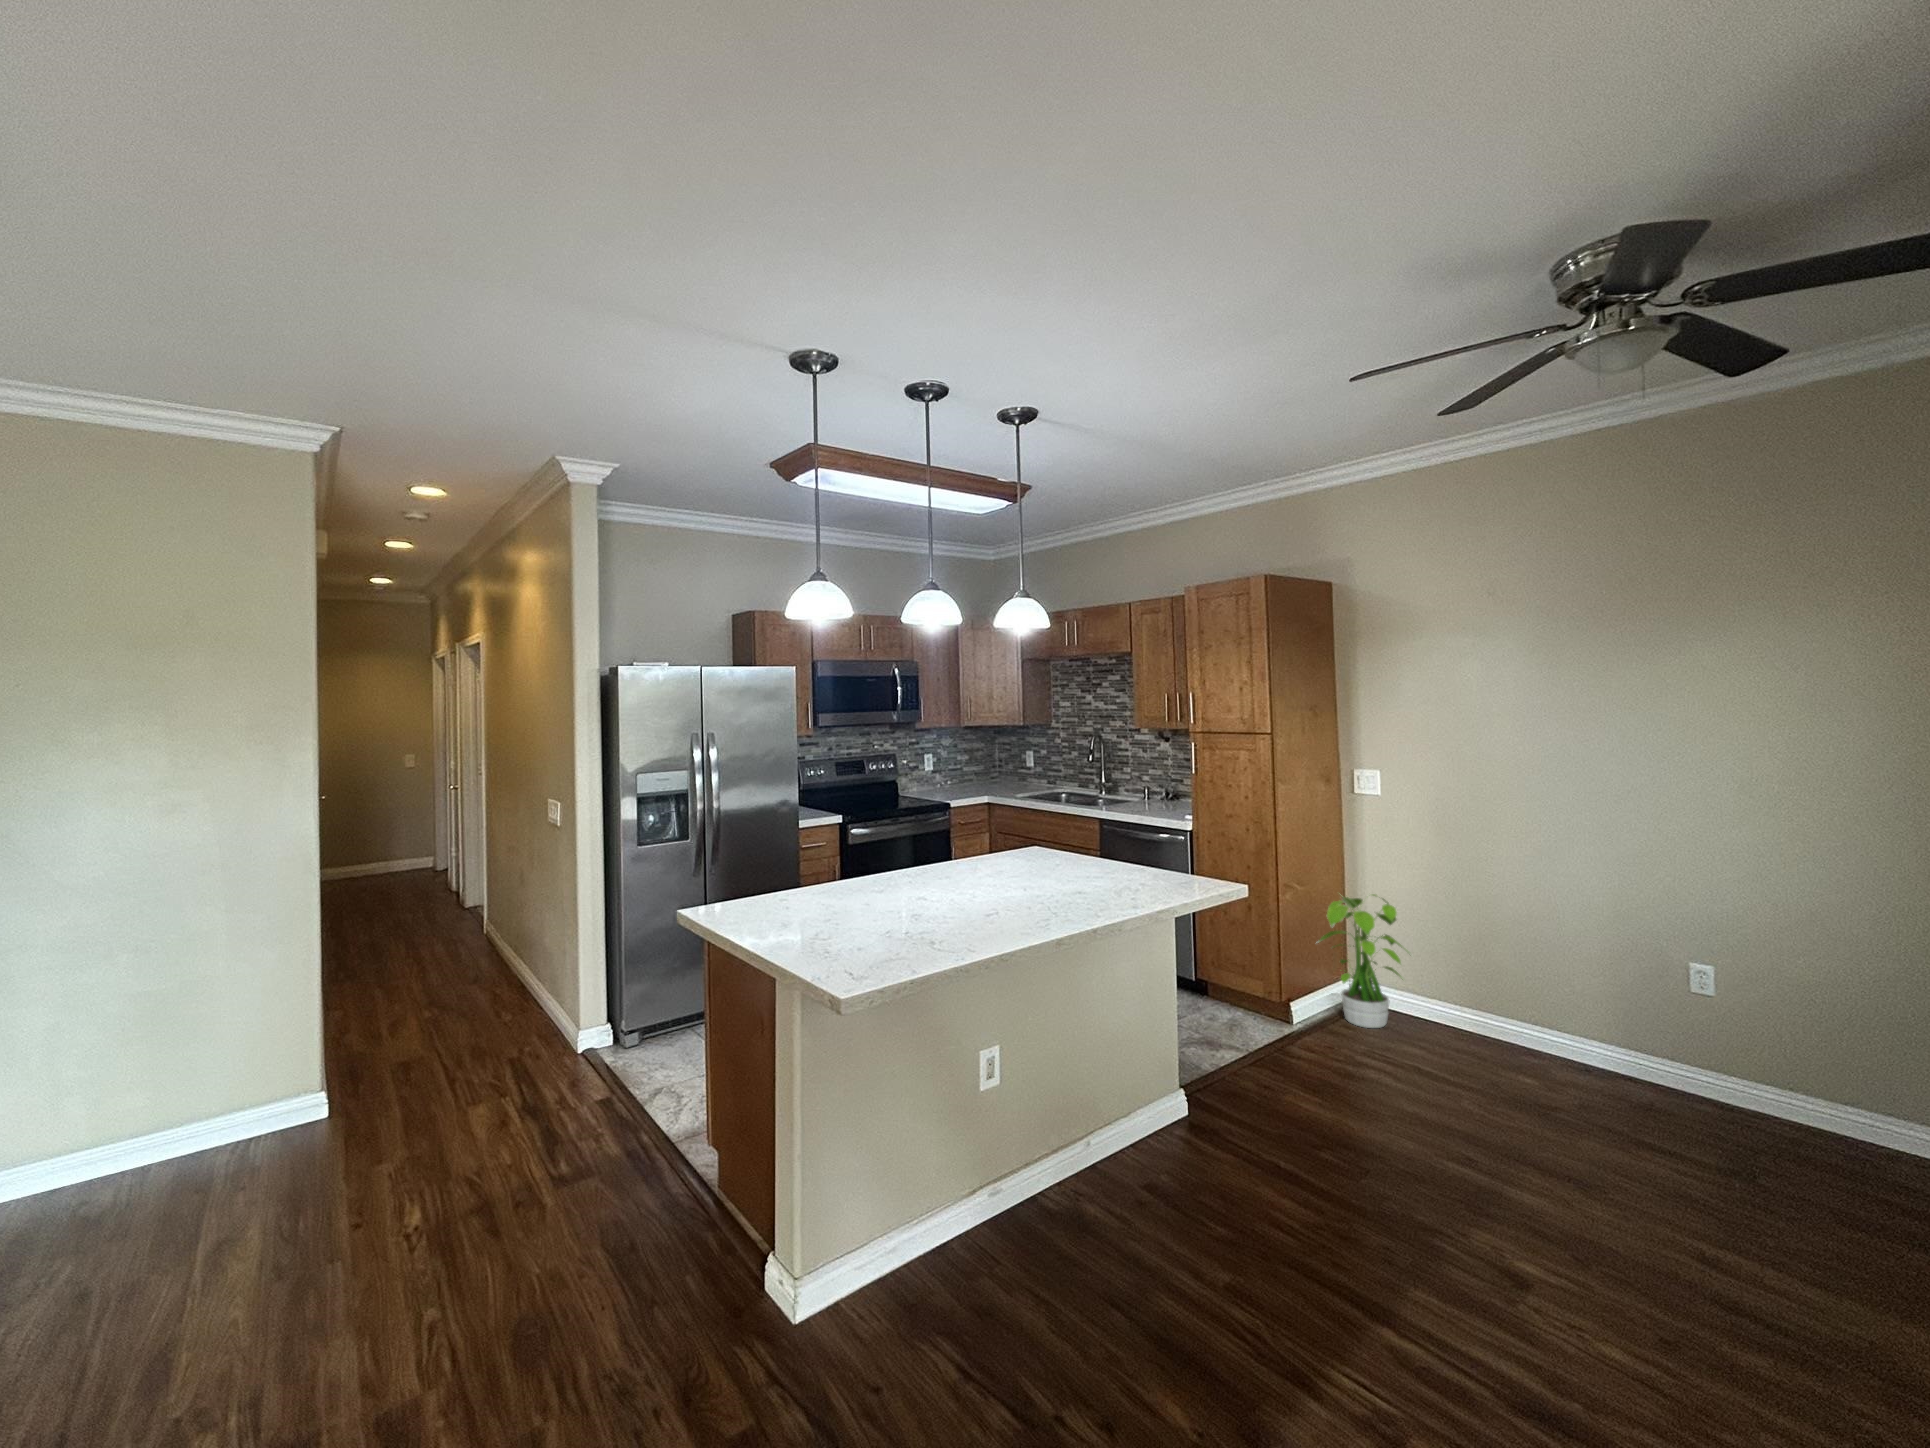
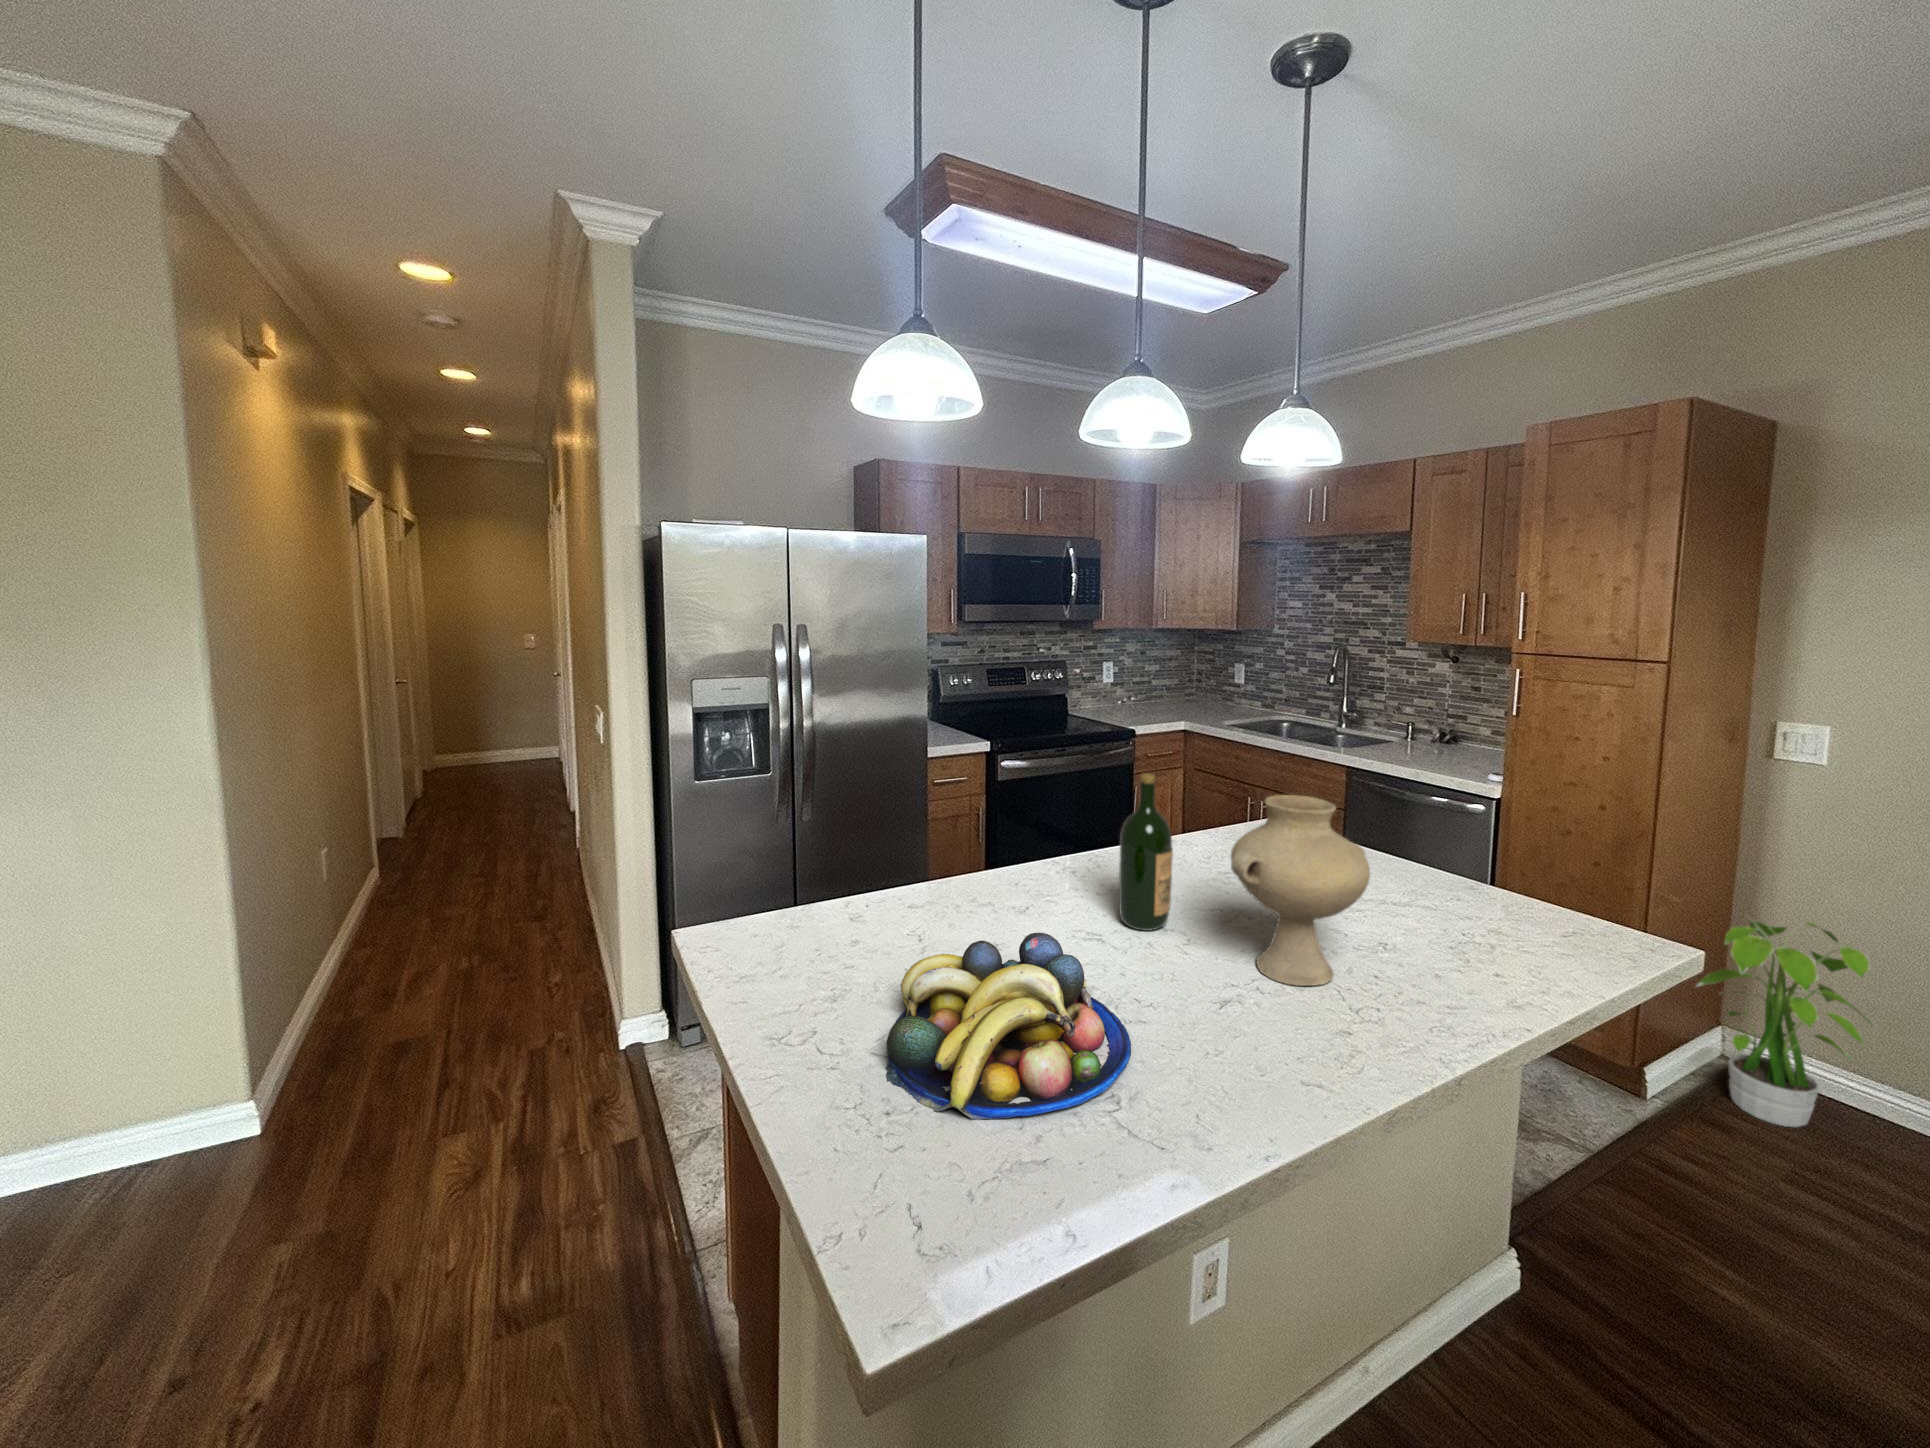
wine bottle: none [938,806,968,894] -> present [1119,773,1173,931]
vase: none [995,810,1065,907] -> present [1231,795,1370,986]
fruit bowl: none [828,881,947,949] -> present [885,933,1131,1119]

